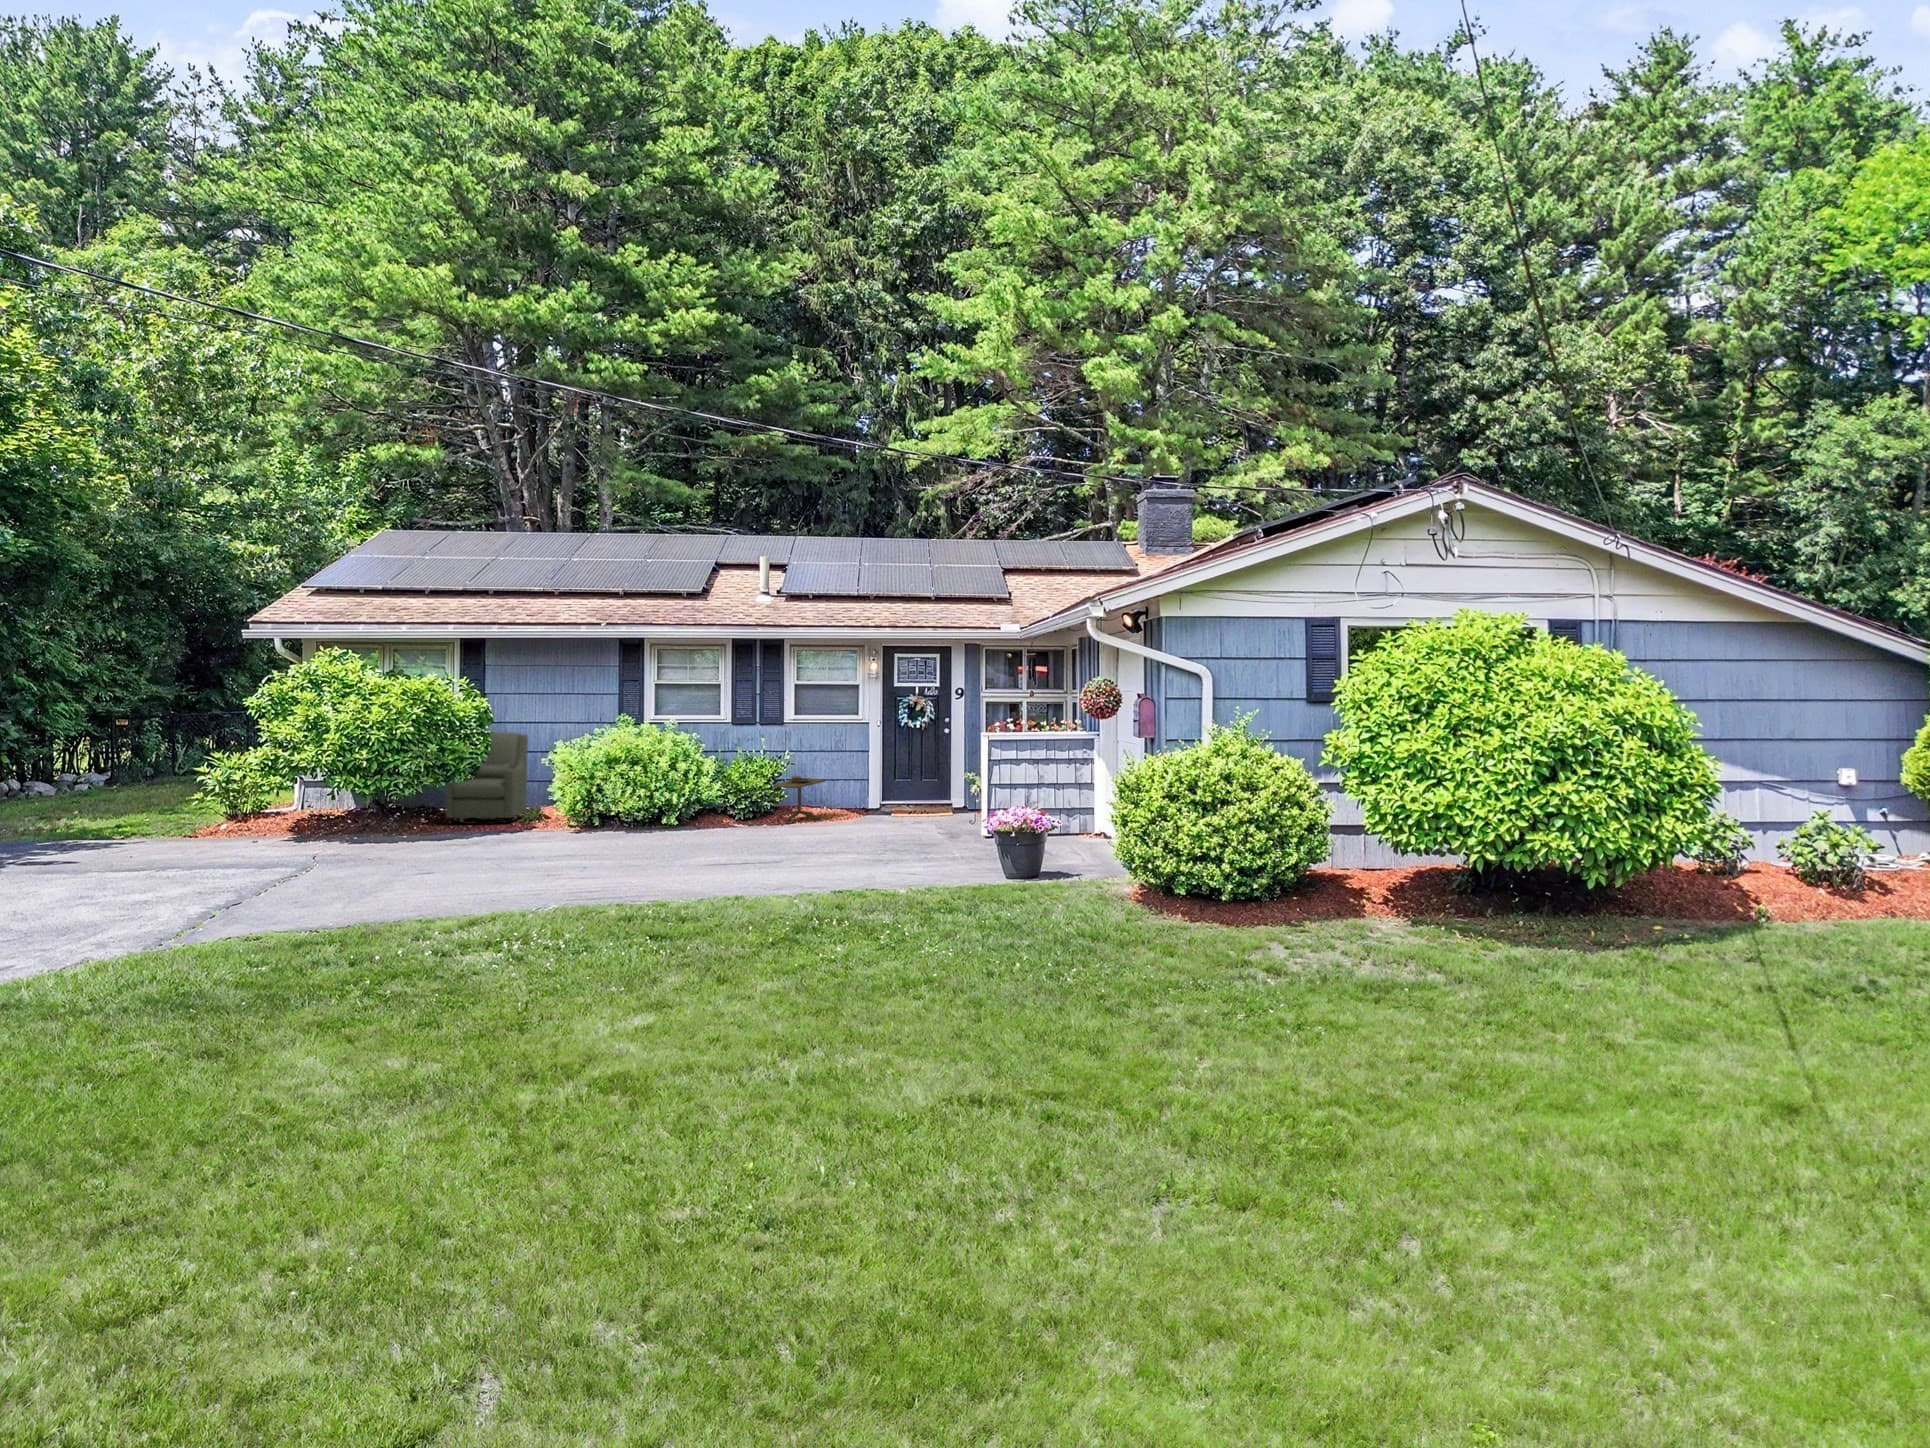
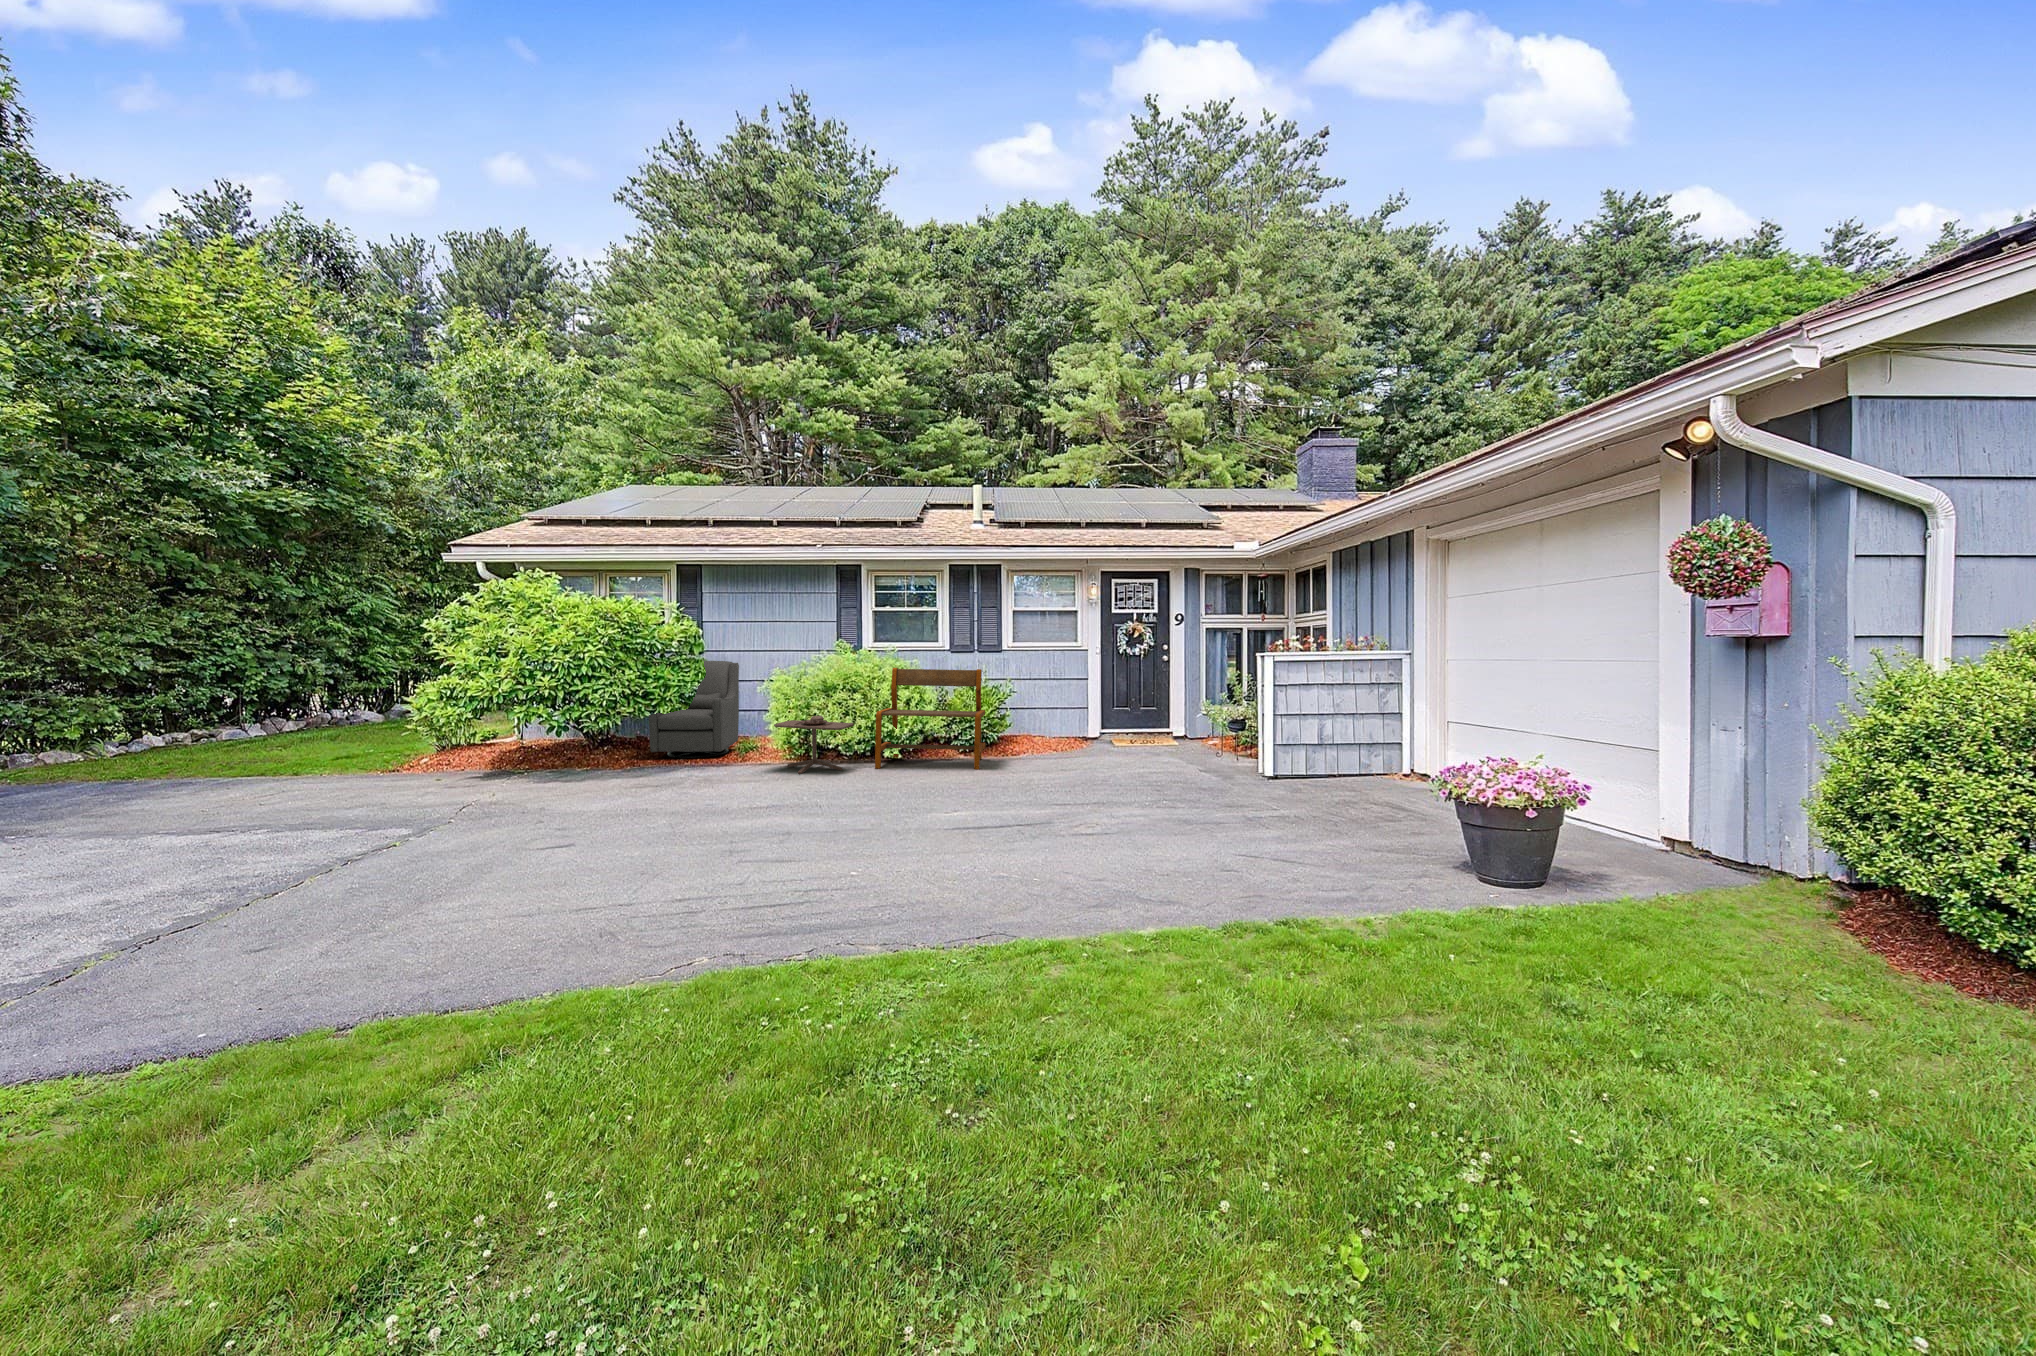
bench: none [651,742,754,835] -> present [875,668,985,769]
side table: present [773,776,825,821] -> present [774,716,854,774]

